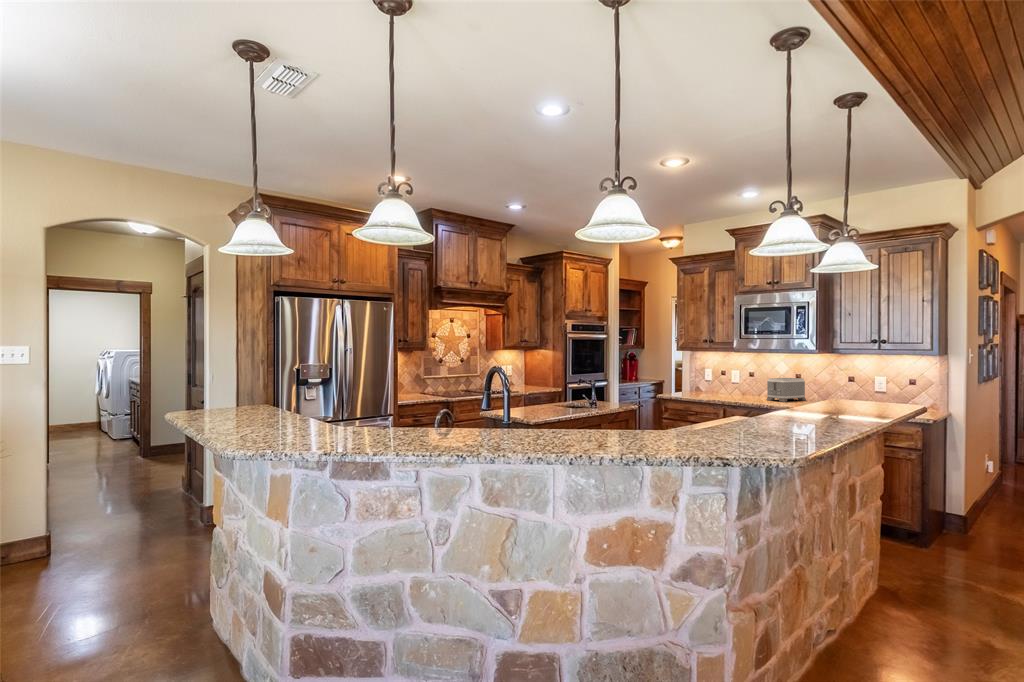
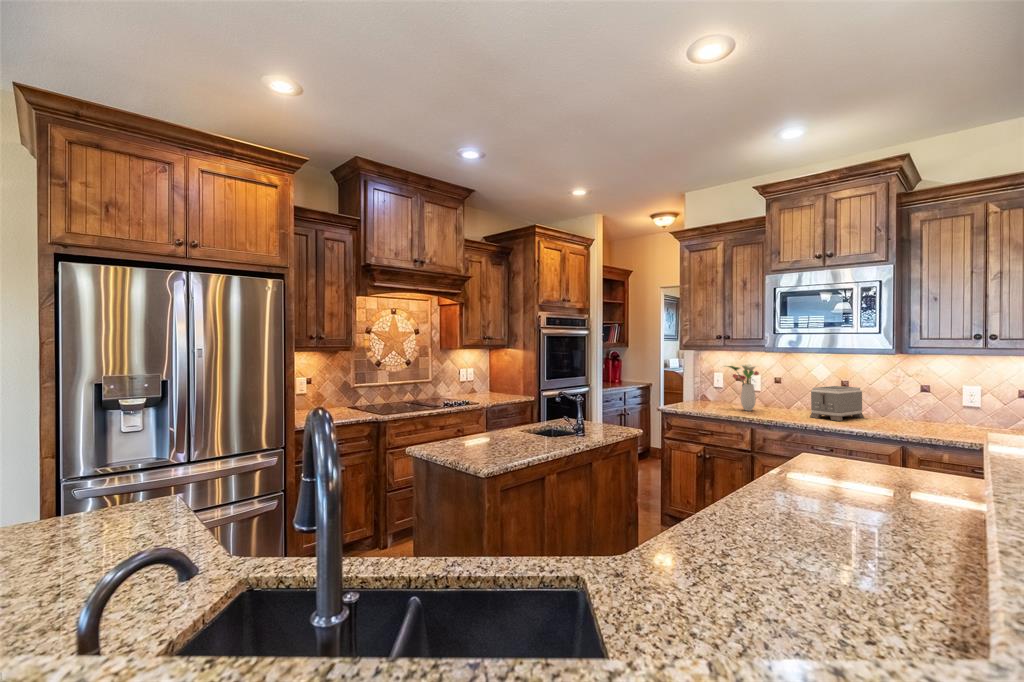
flower arrangement: none [706,362,733,397] -> present [728,364,759,411]

